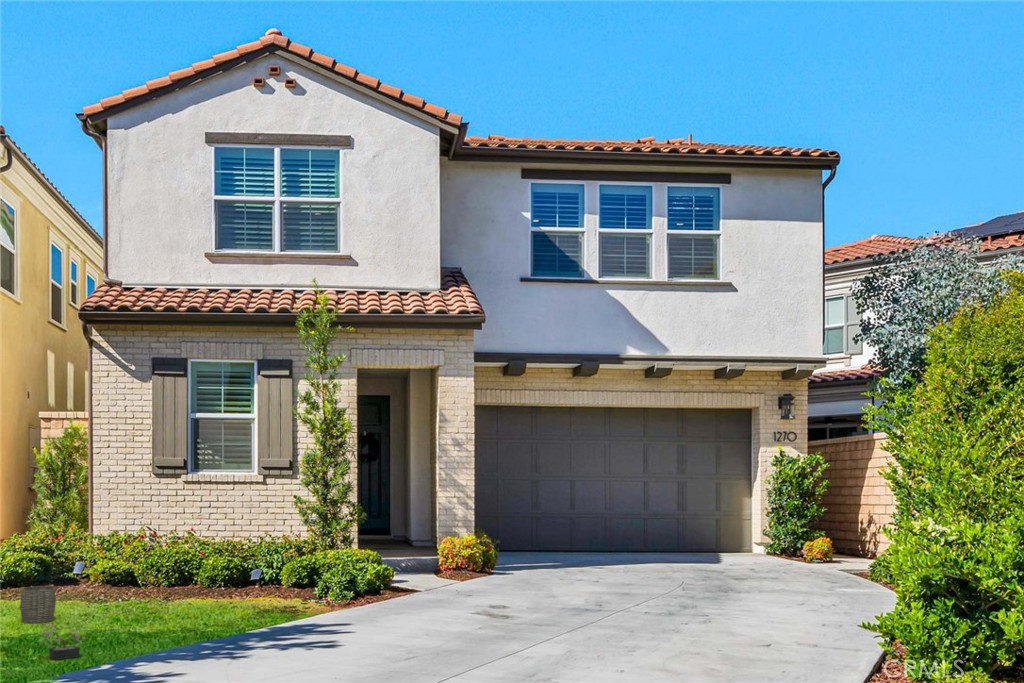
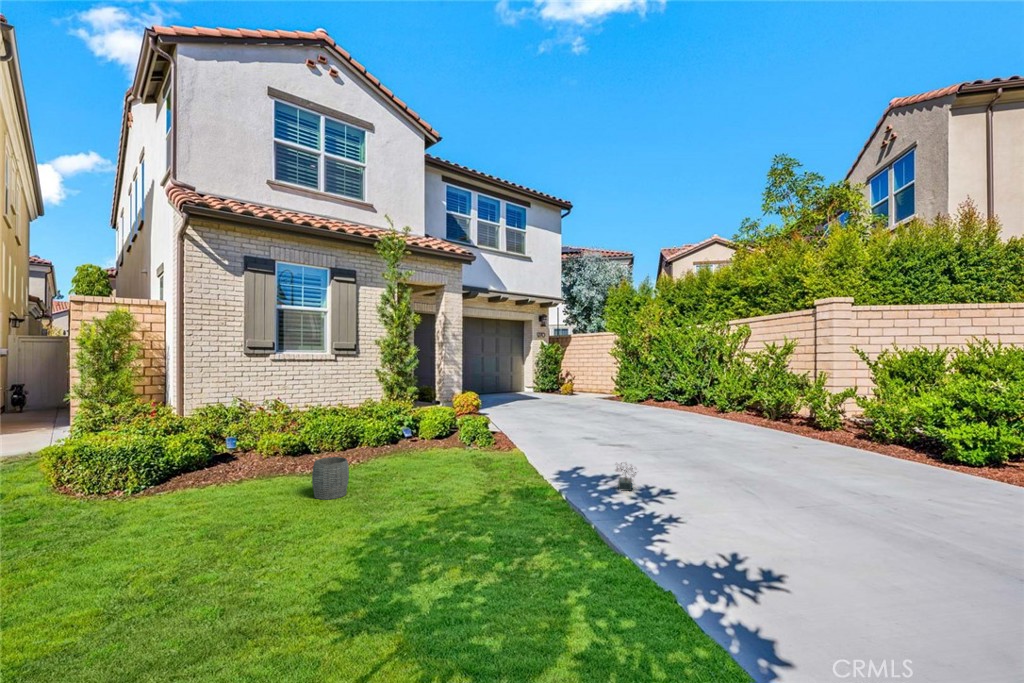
decorative plant: present [40,624,85,660] -> present [615,463,636,491]

